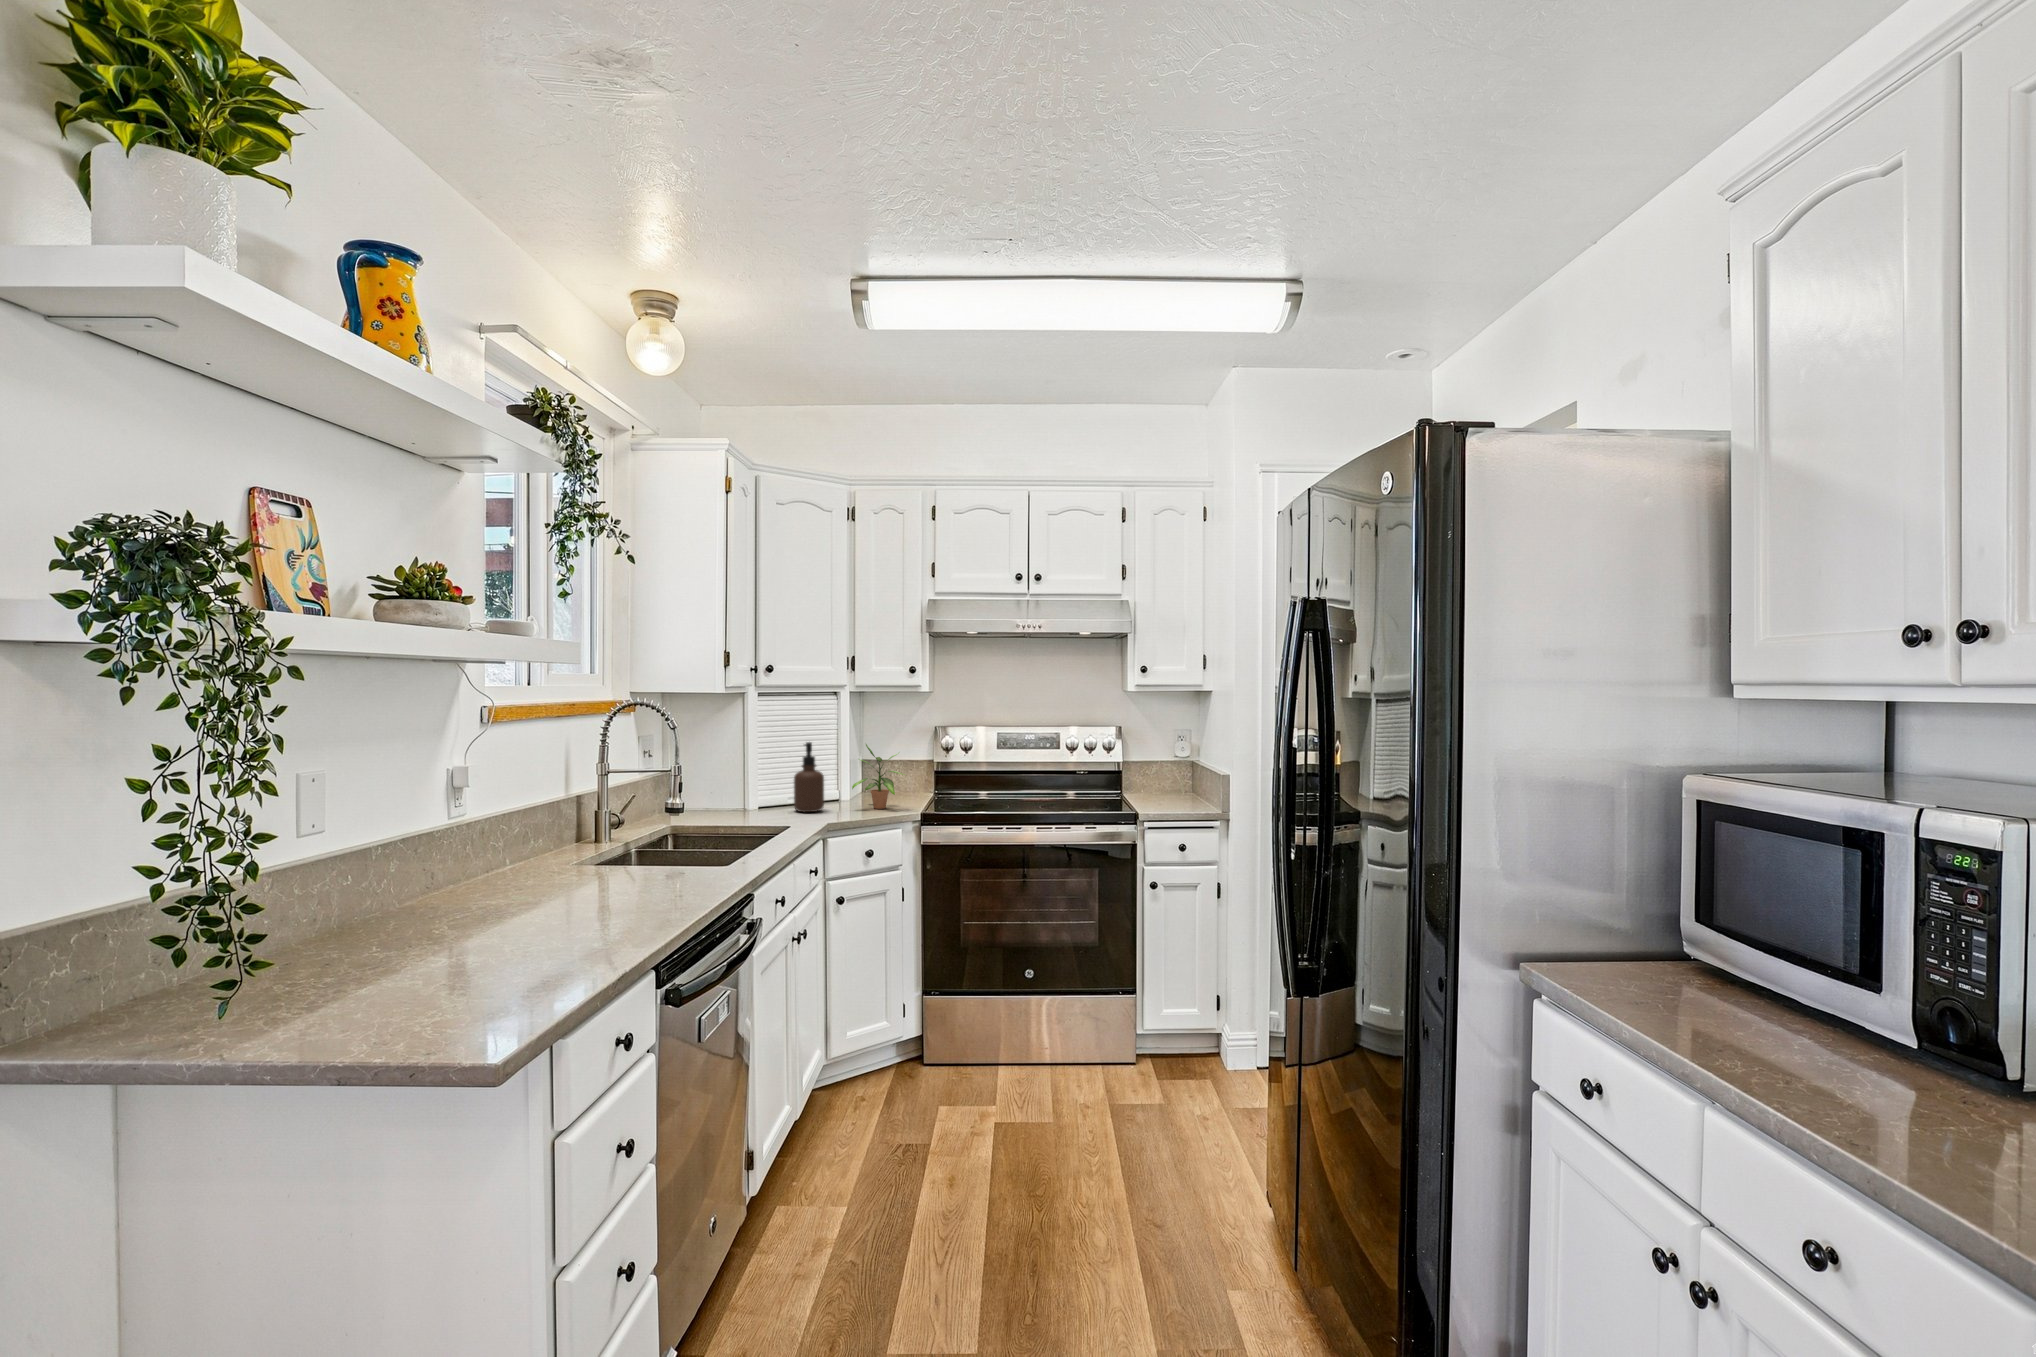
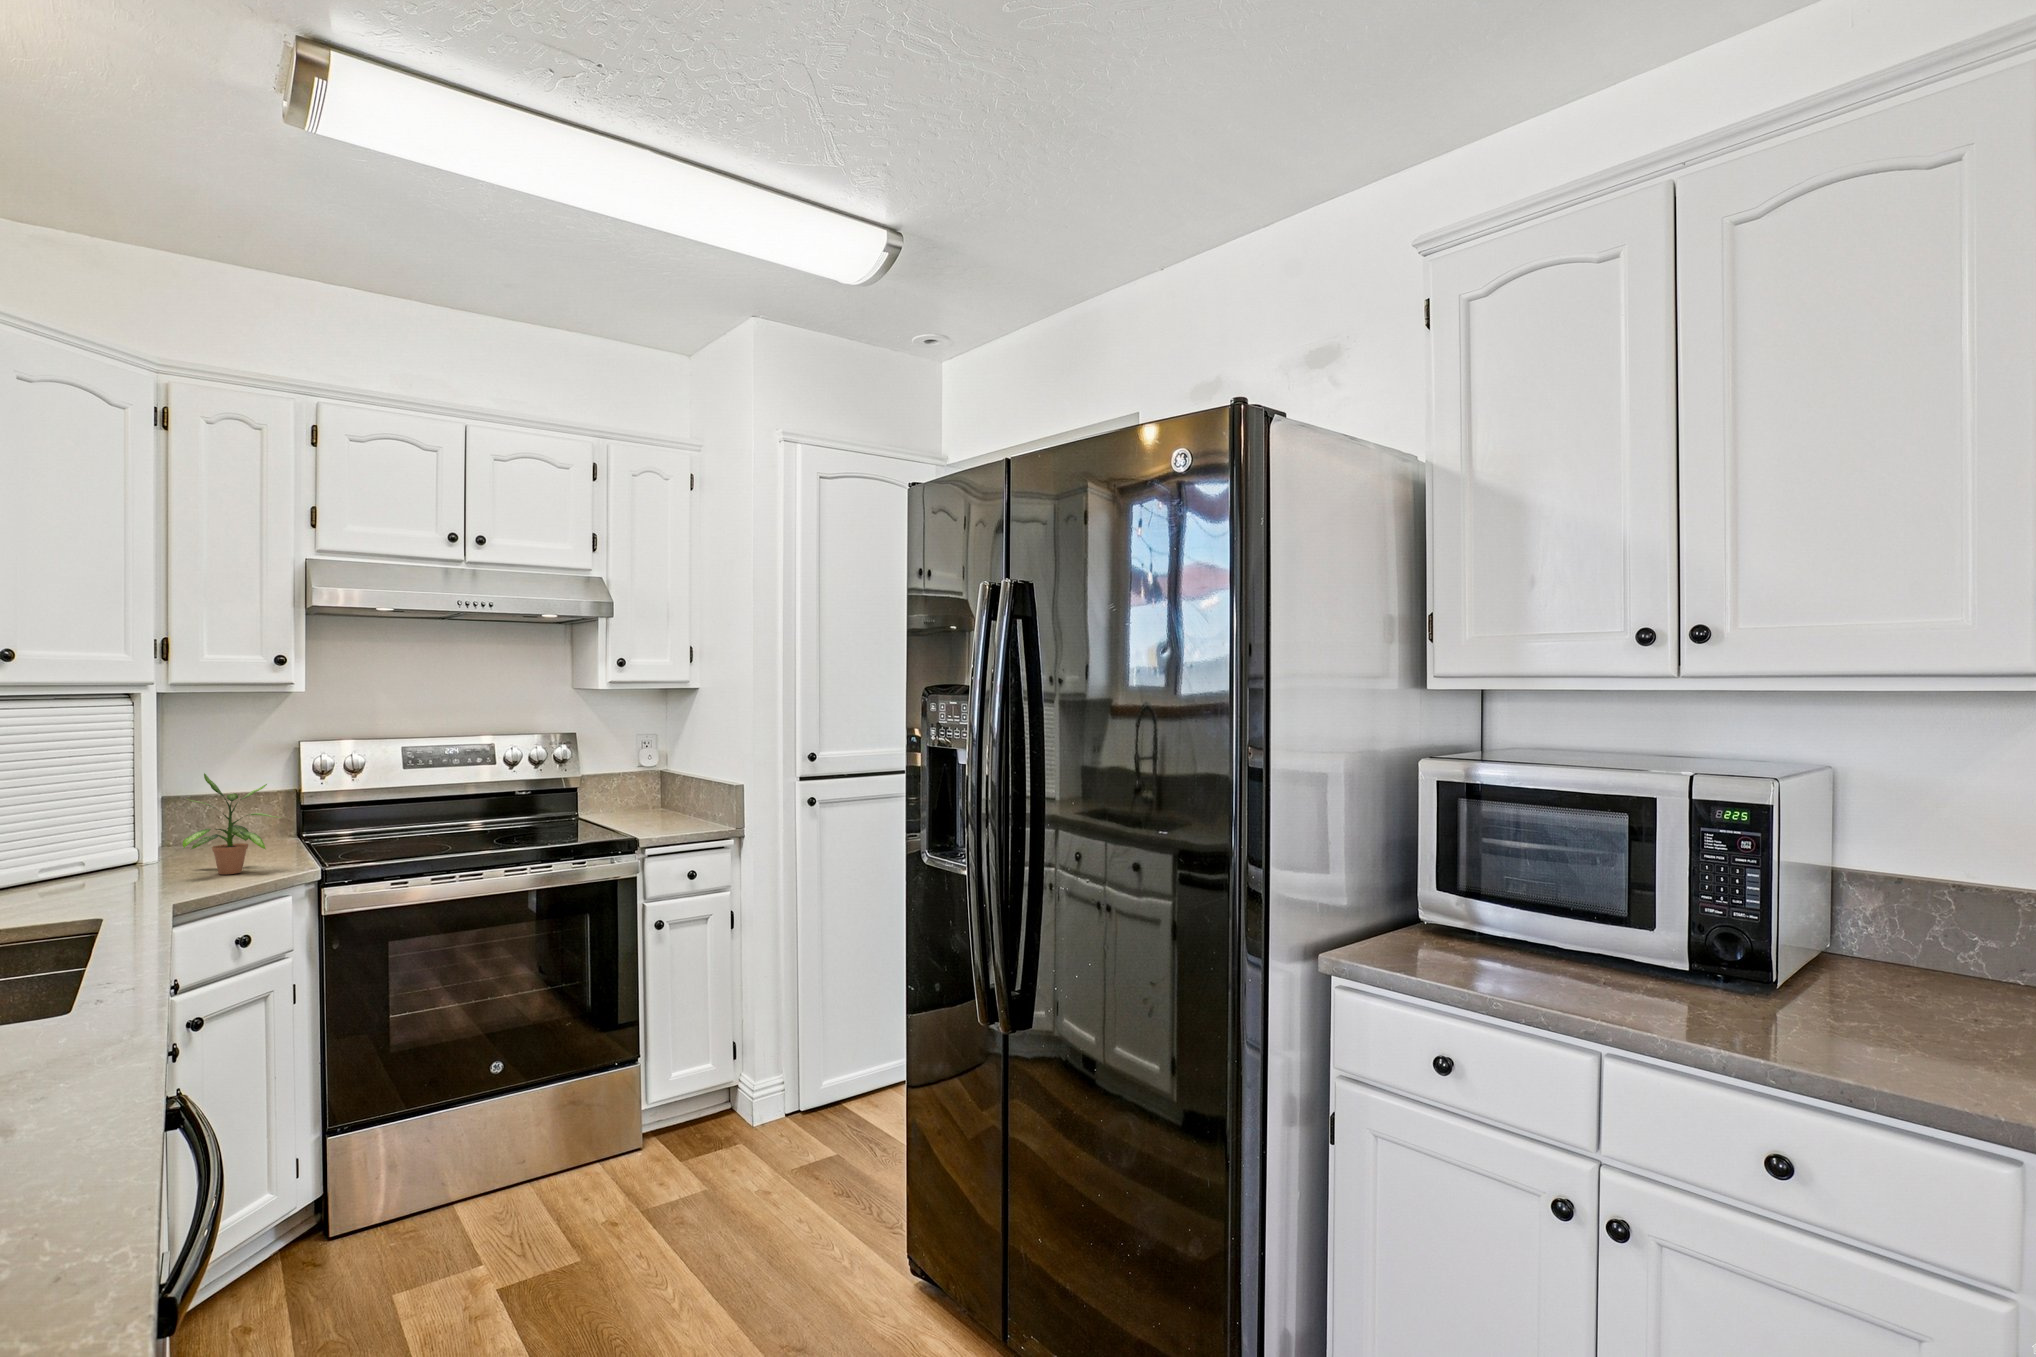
soap dispenser: present [794,742,824,812] -> none [63,777,130,895]

